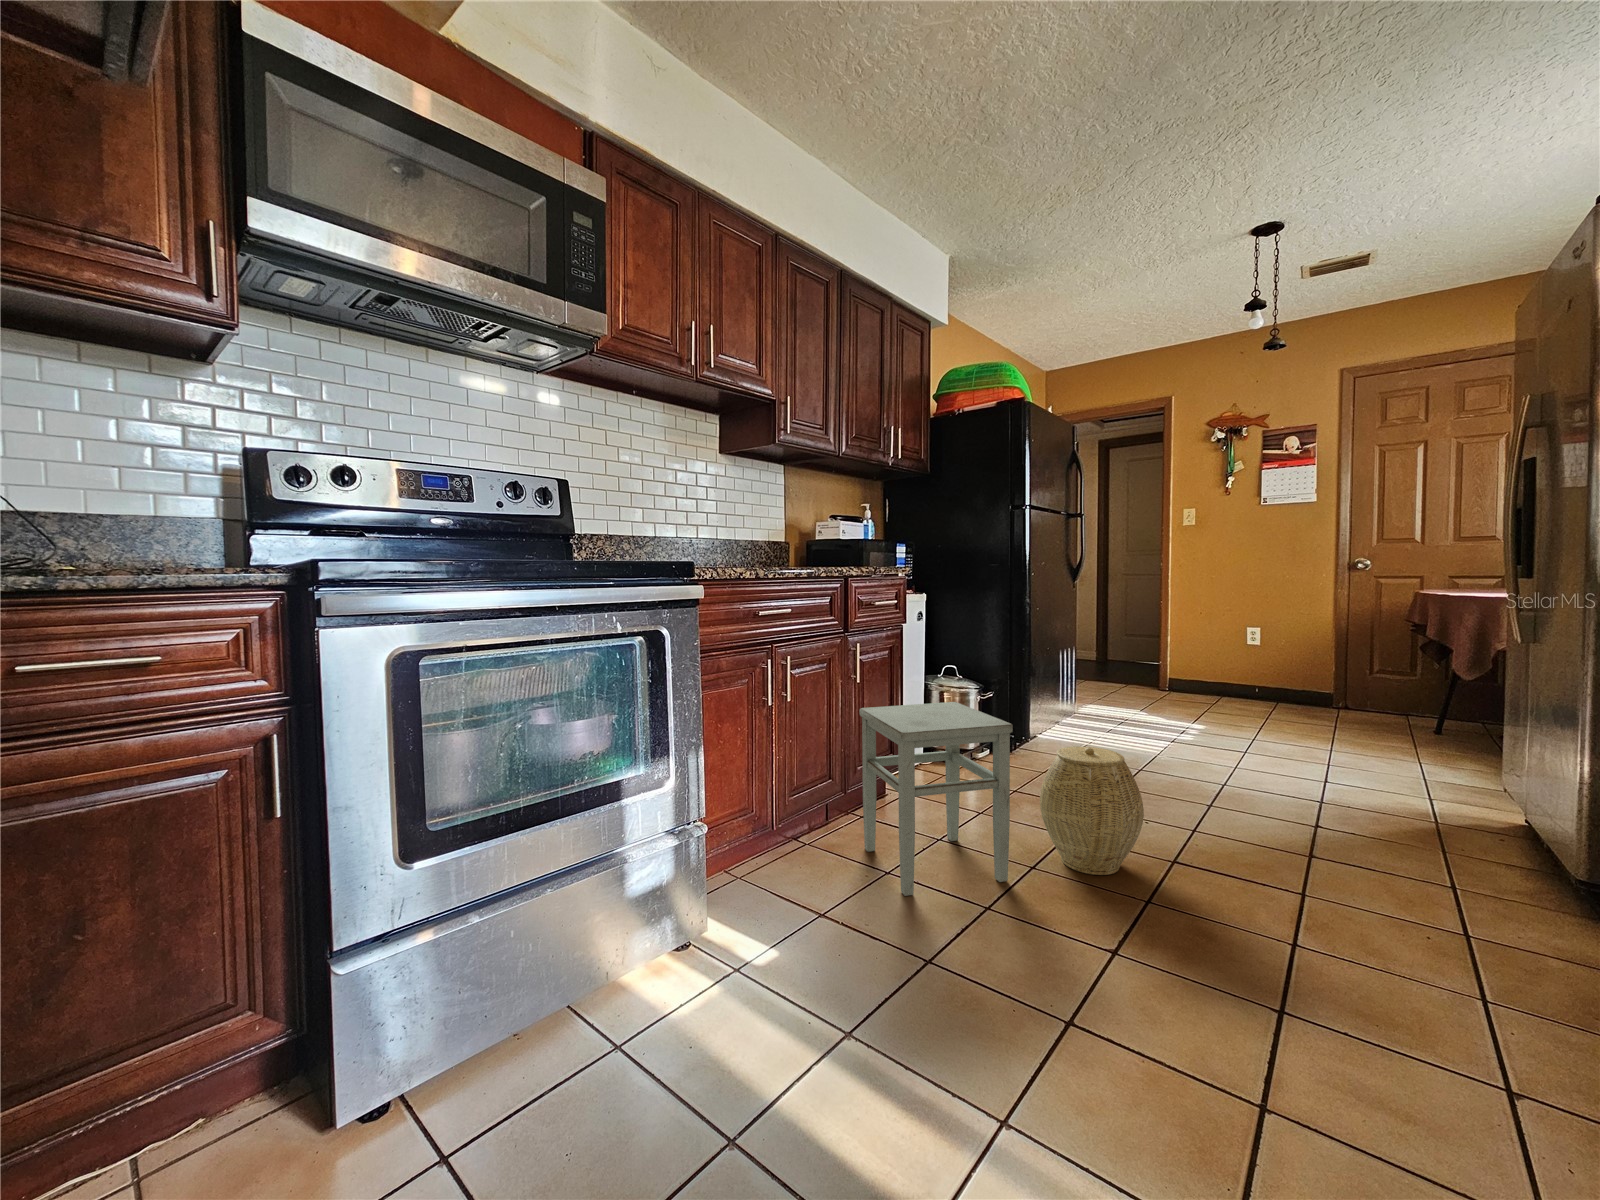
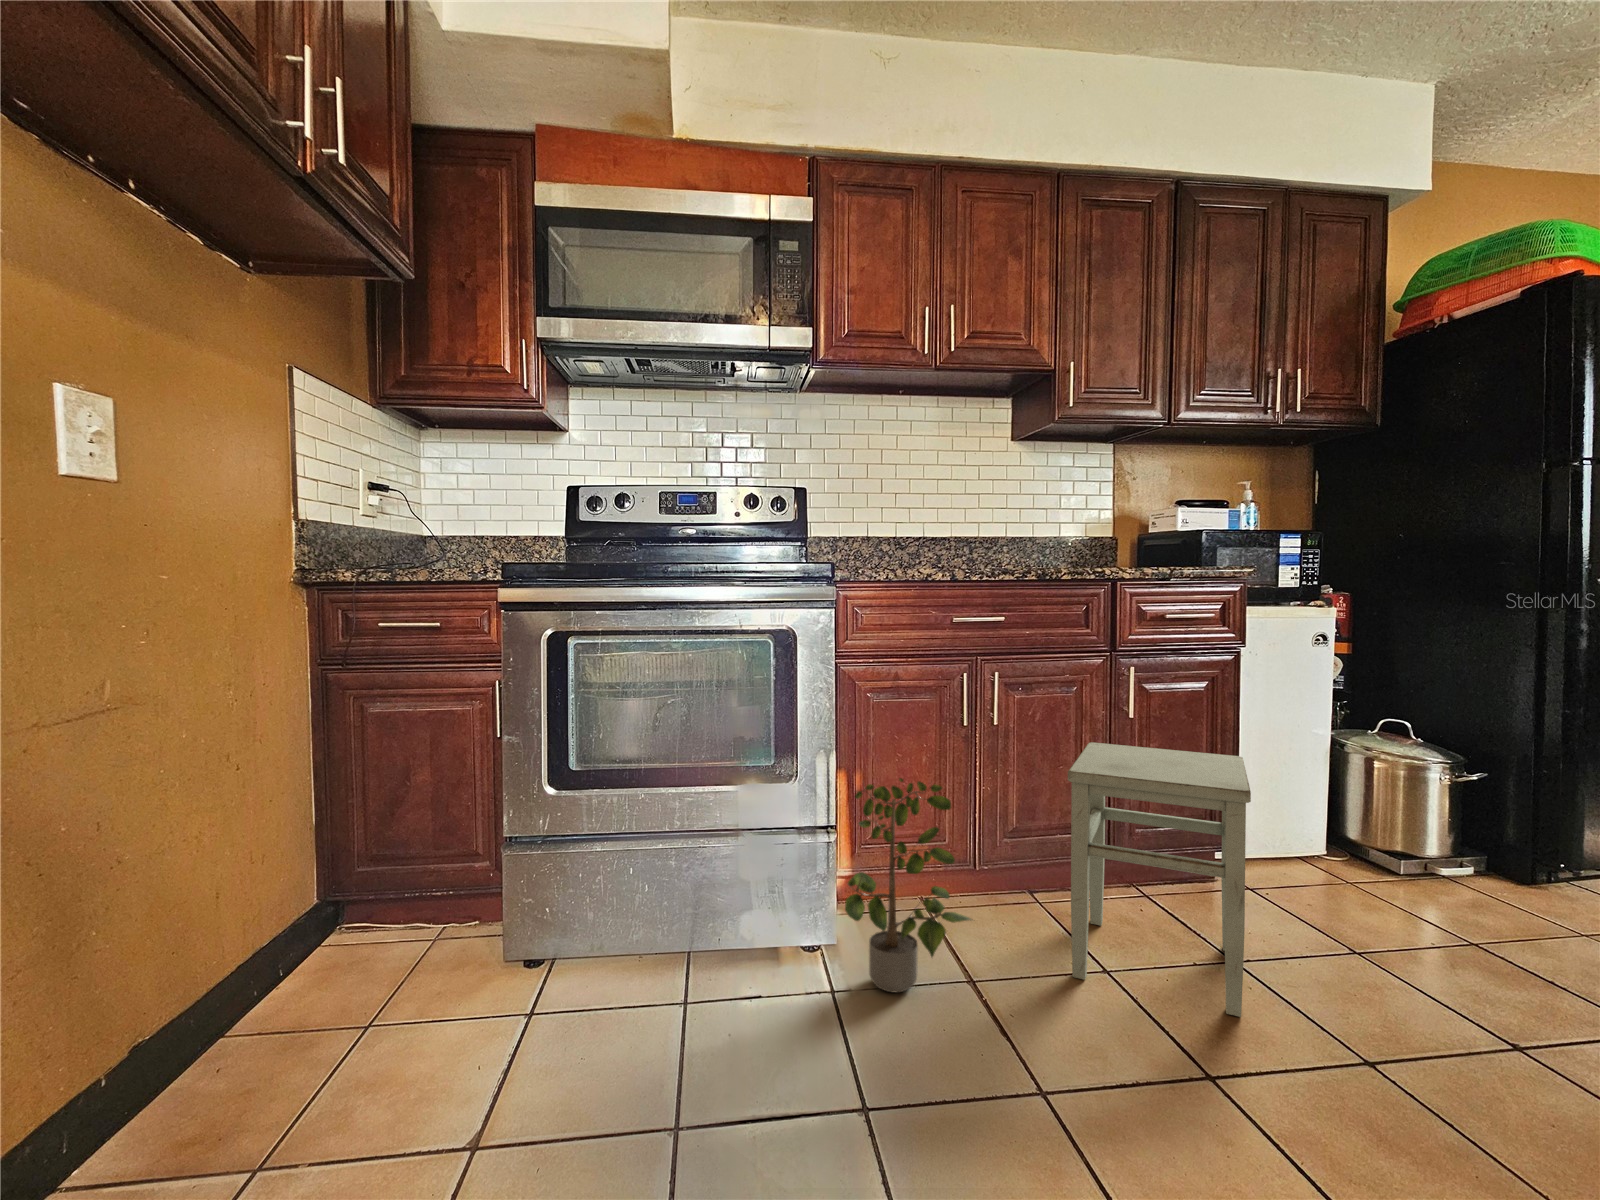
woven basket: present [1040,747,1144,875] -> none [1339,855,1545,1083]
potted plant: none [761,759,873,970] -> present [845,778,971,992]

